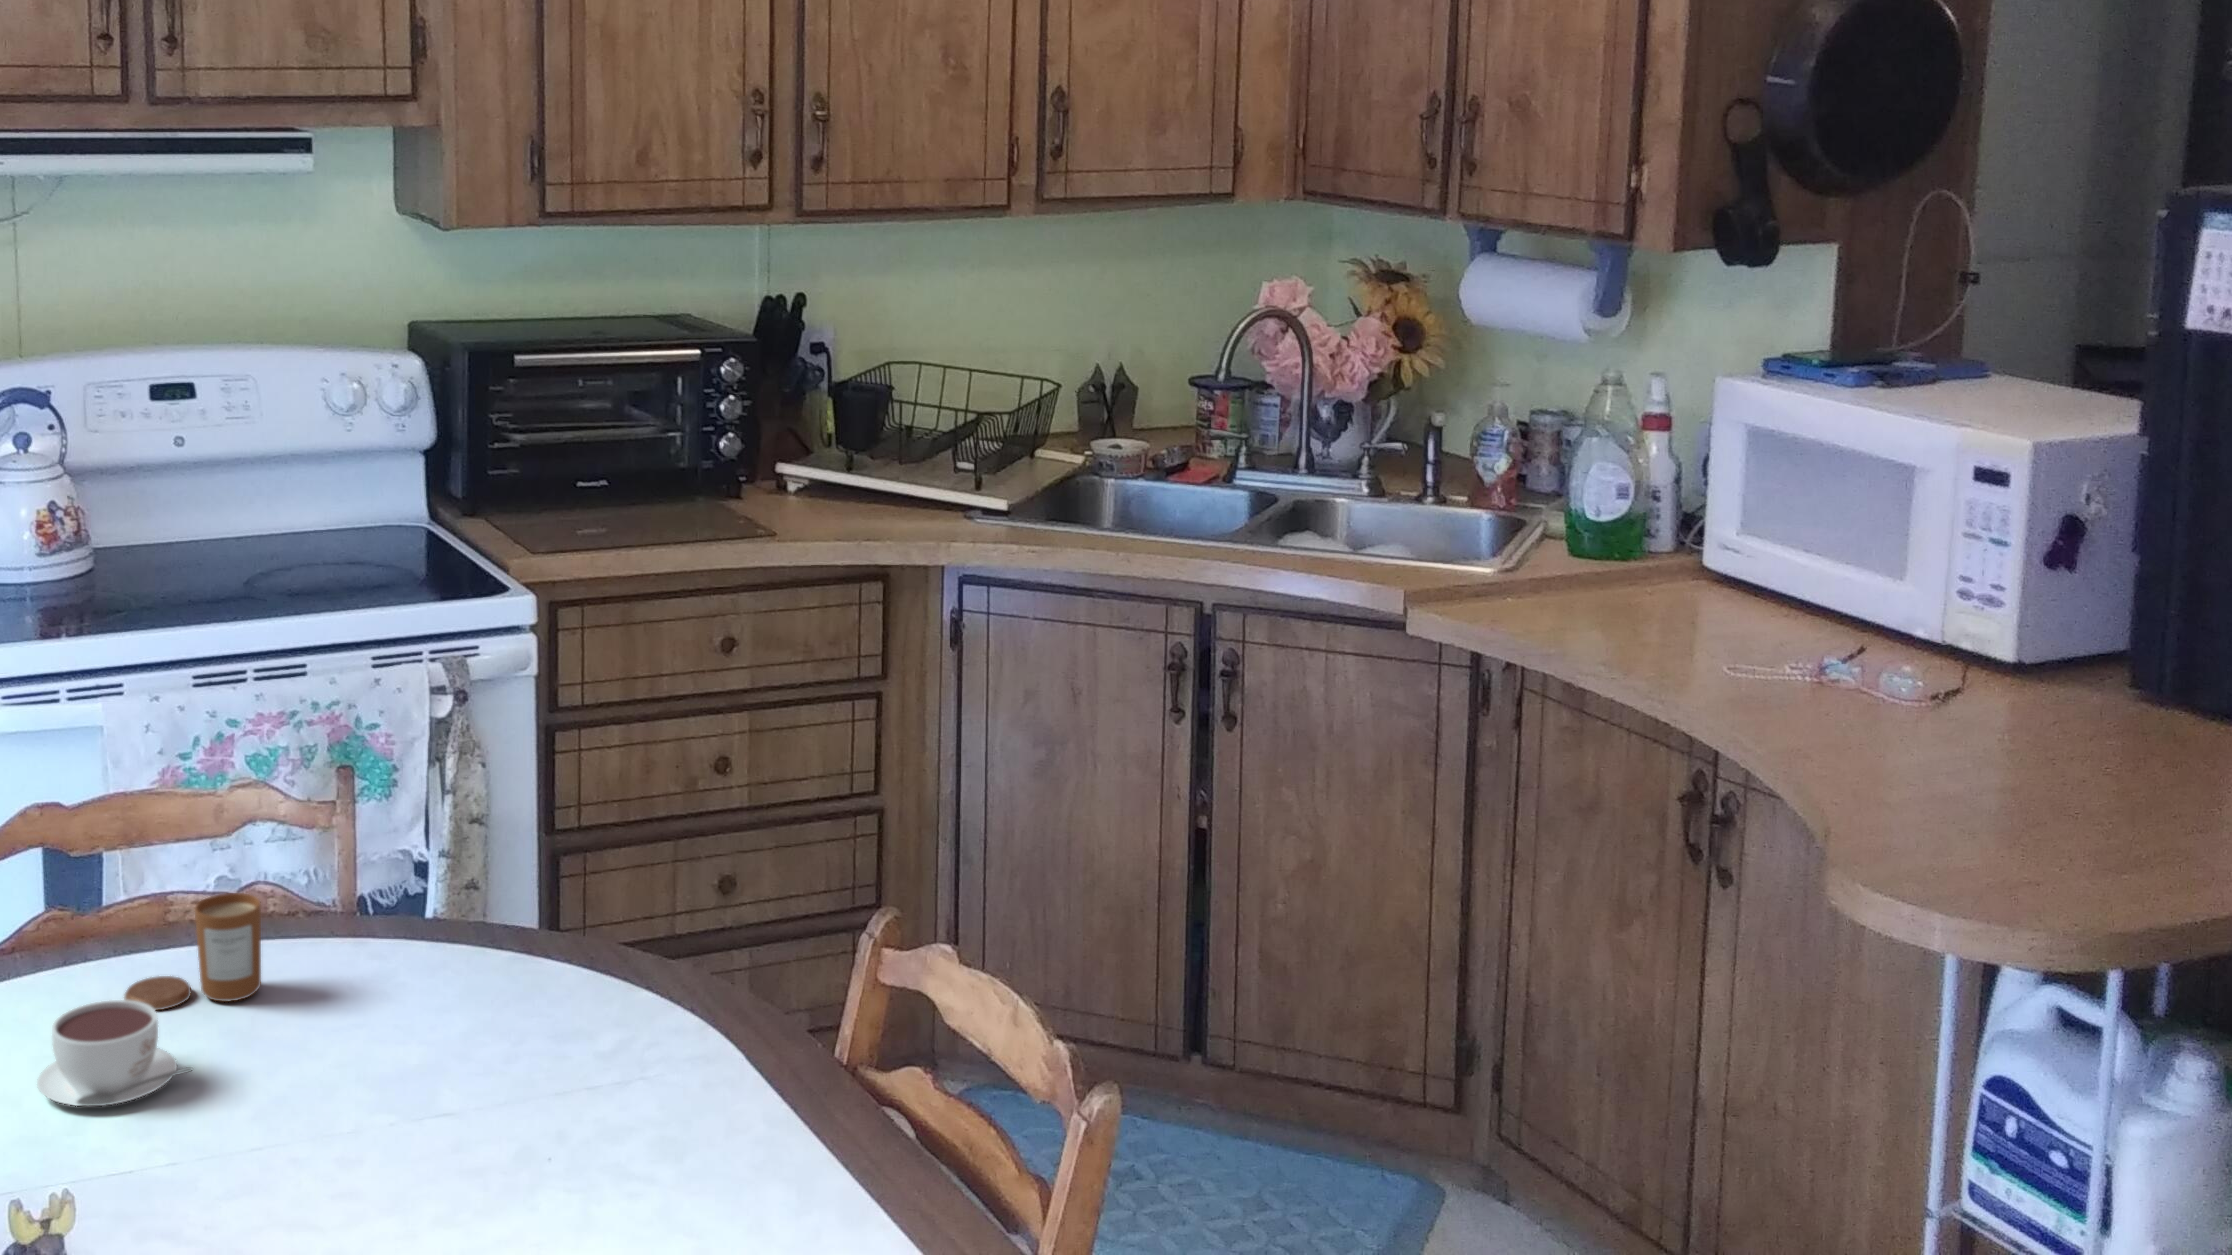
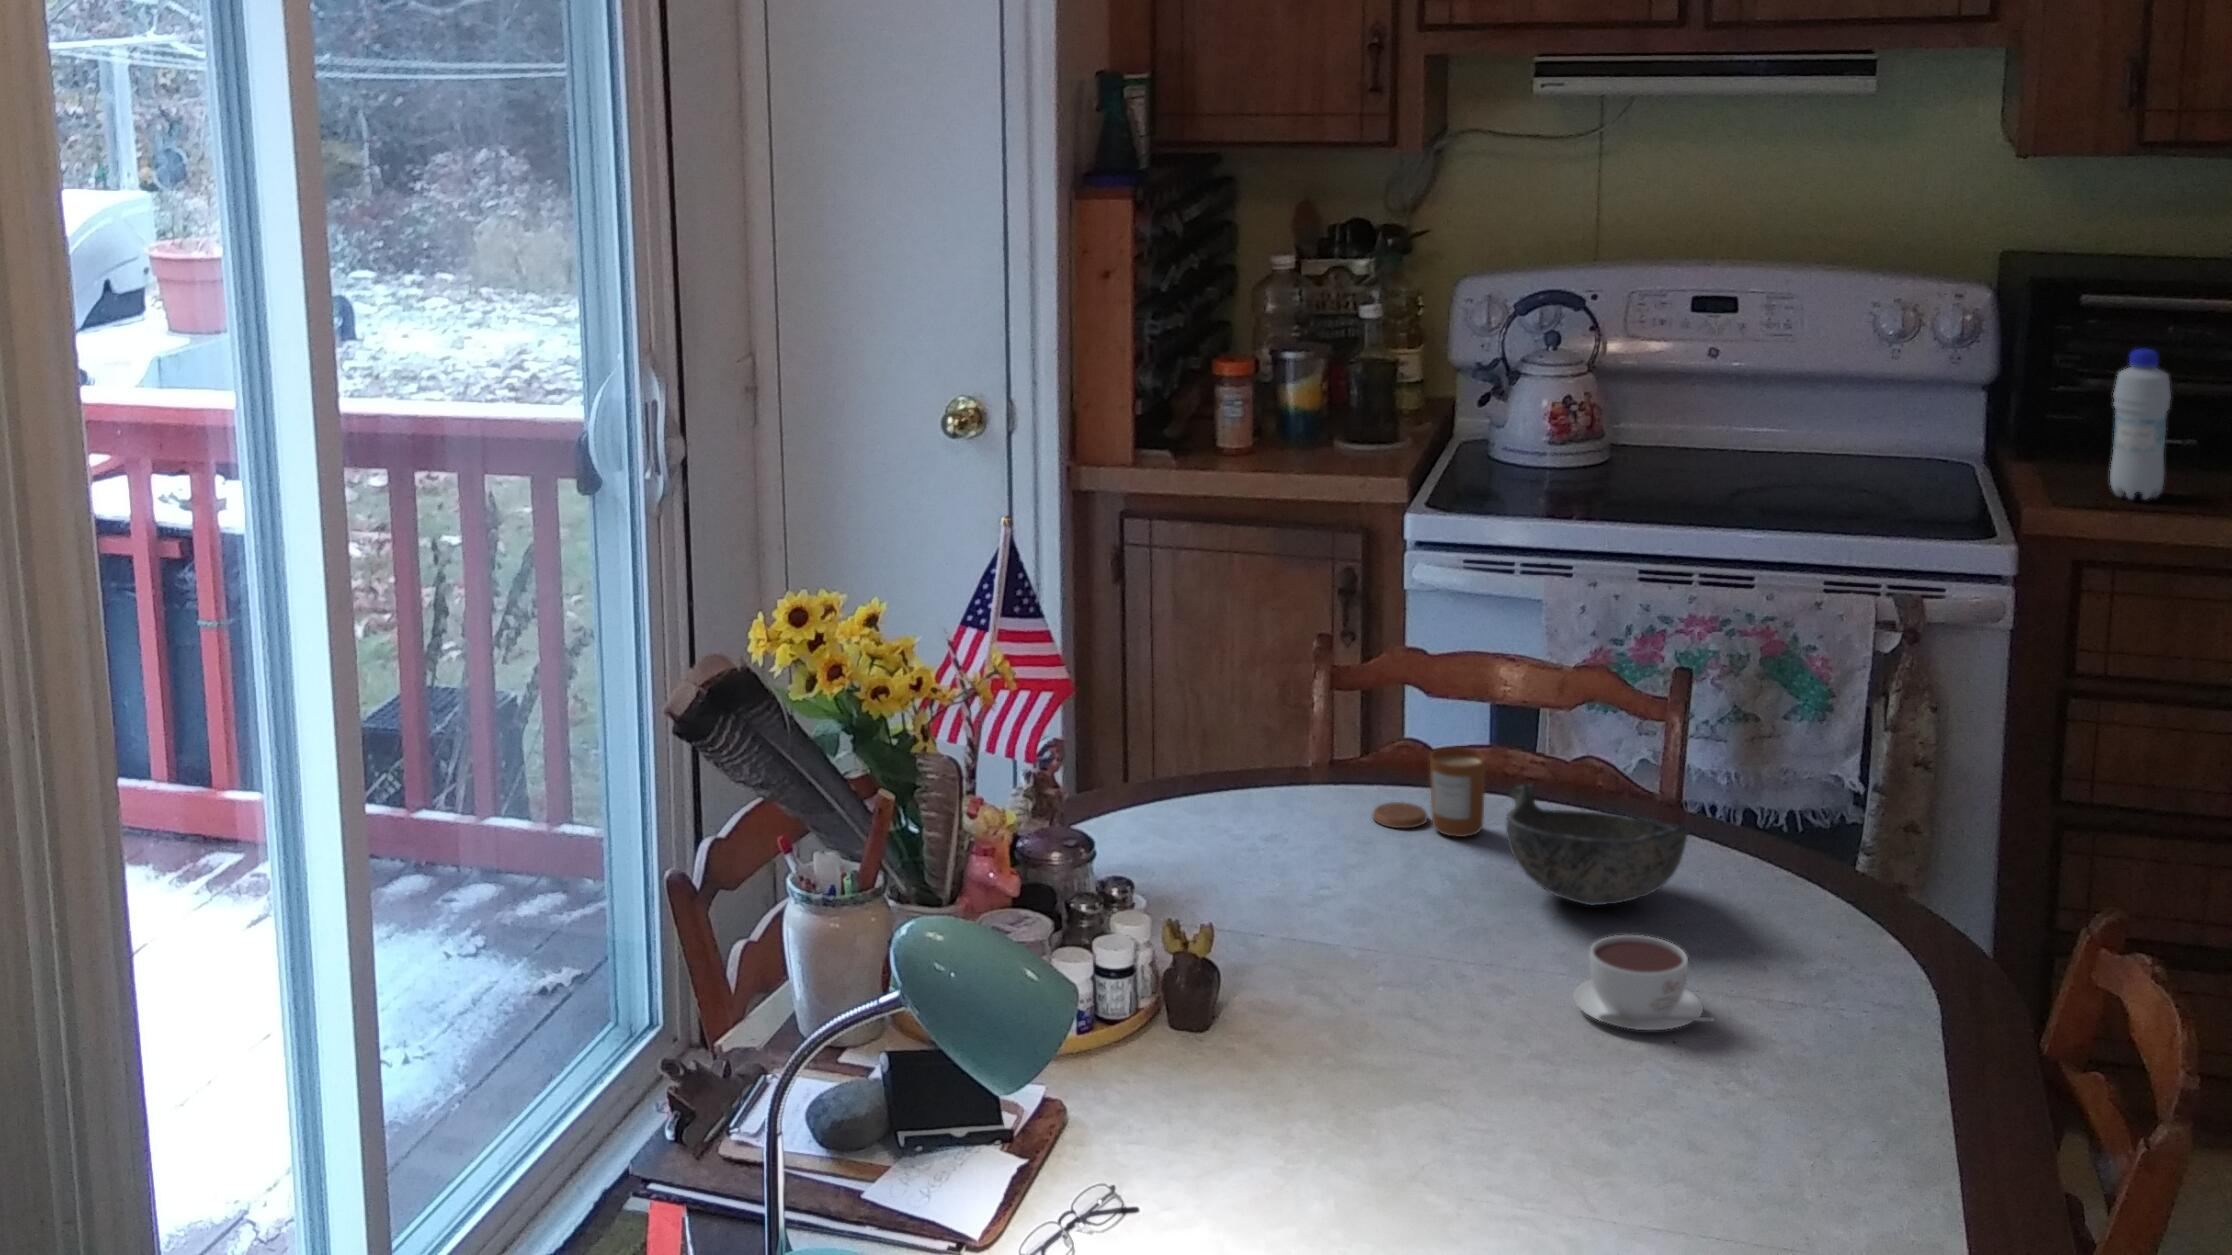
bottle: none [568,399,615,538] -> present [2110,349,2171,499]
bowl: none [323,913,543,1036] -> present [1506,784,1690,905]
coffee cup: present [37,1000,193,1106] -> present [1573,935,1714,1030]

